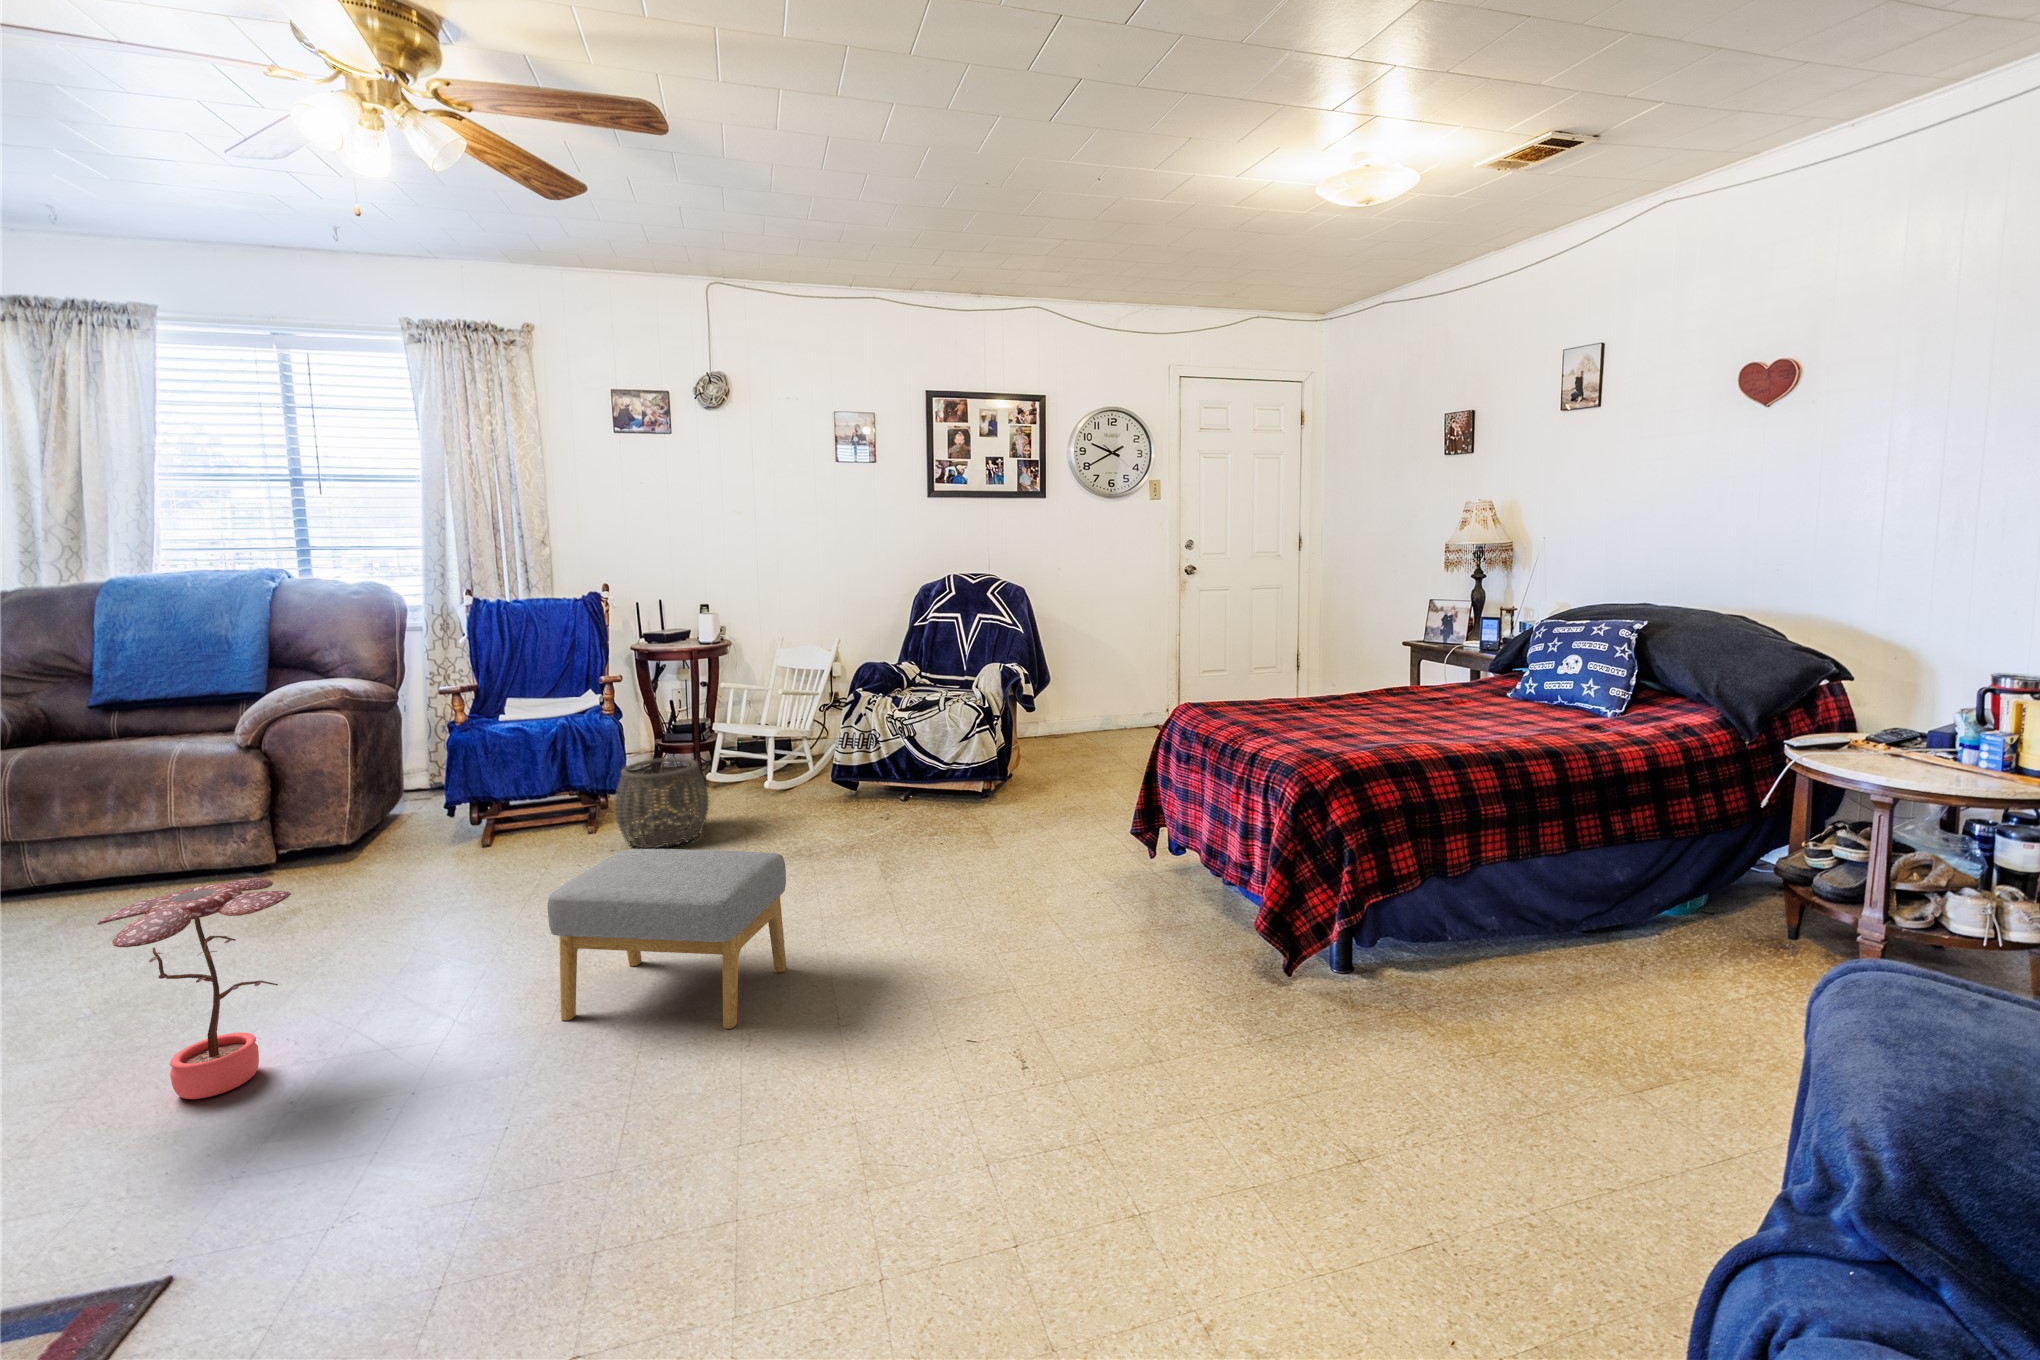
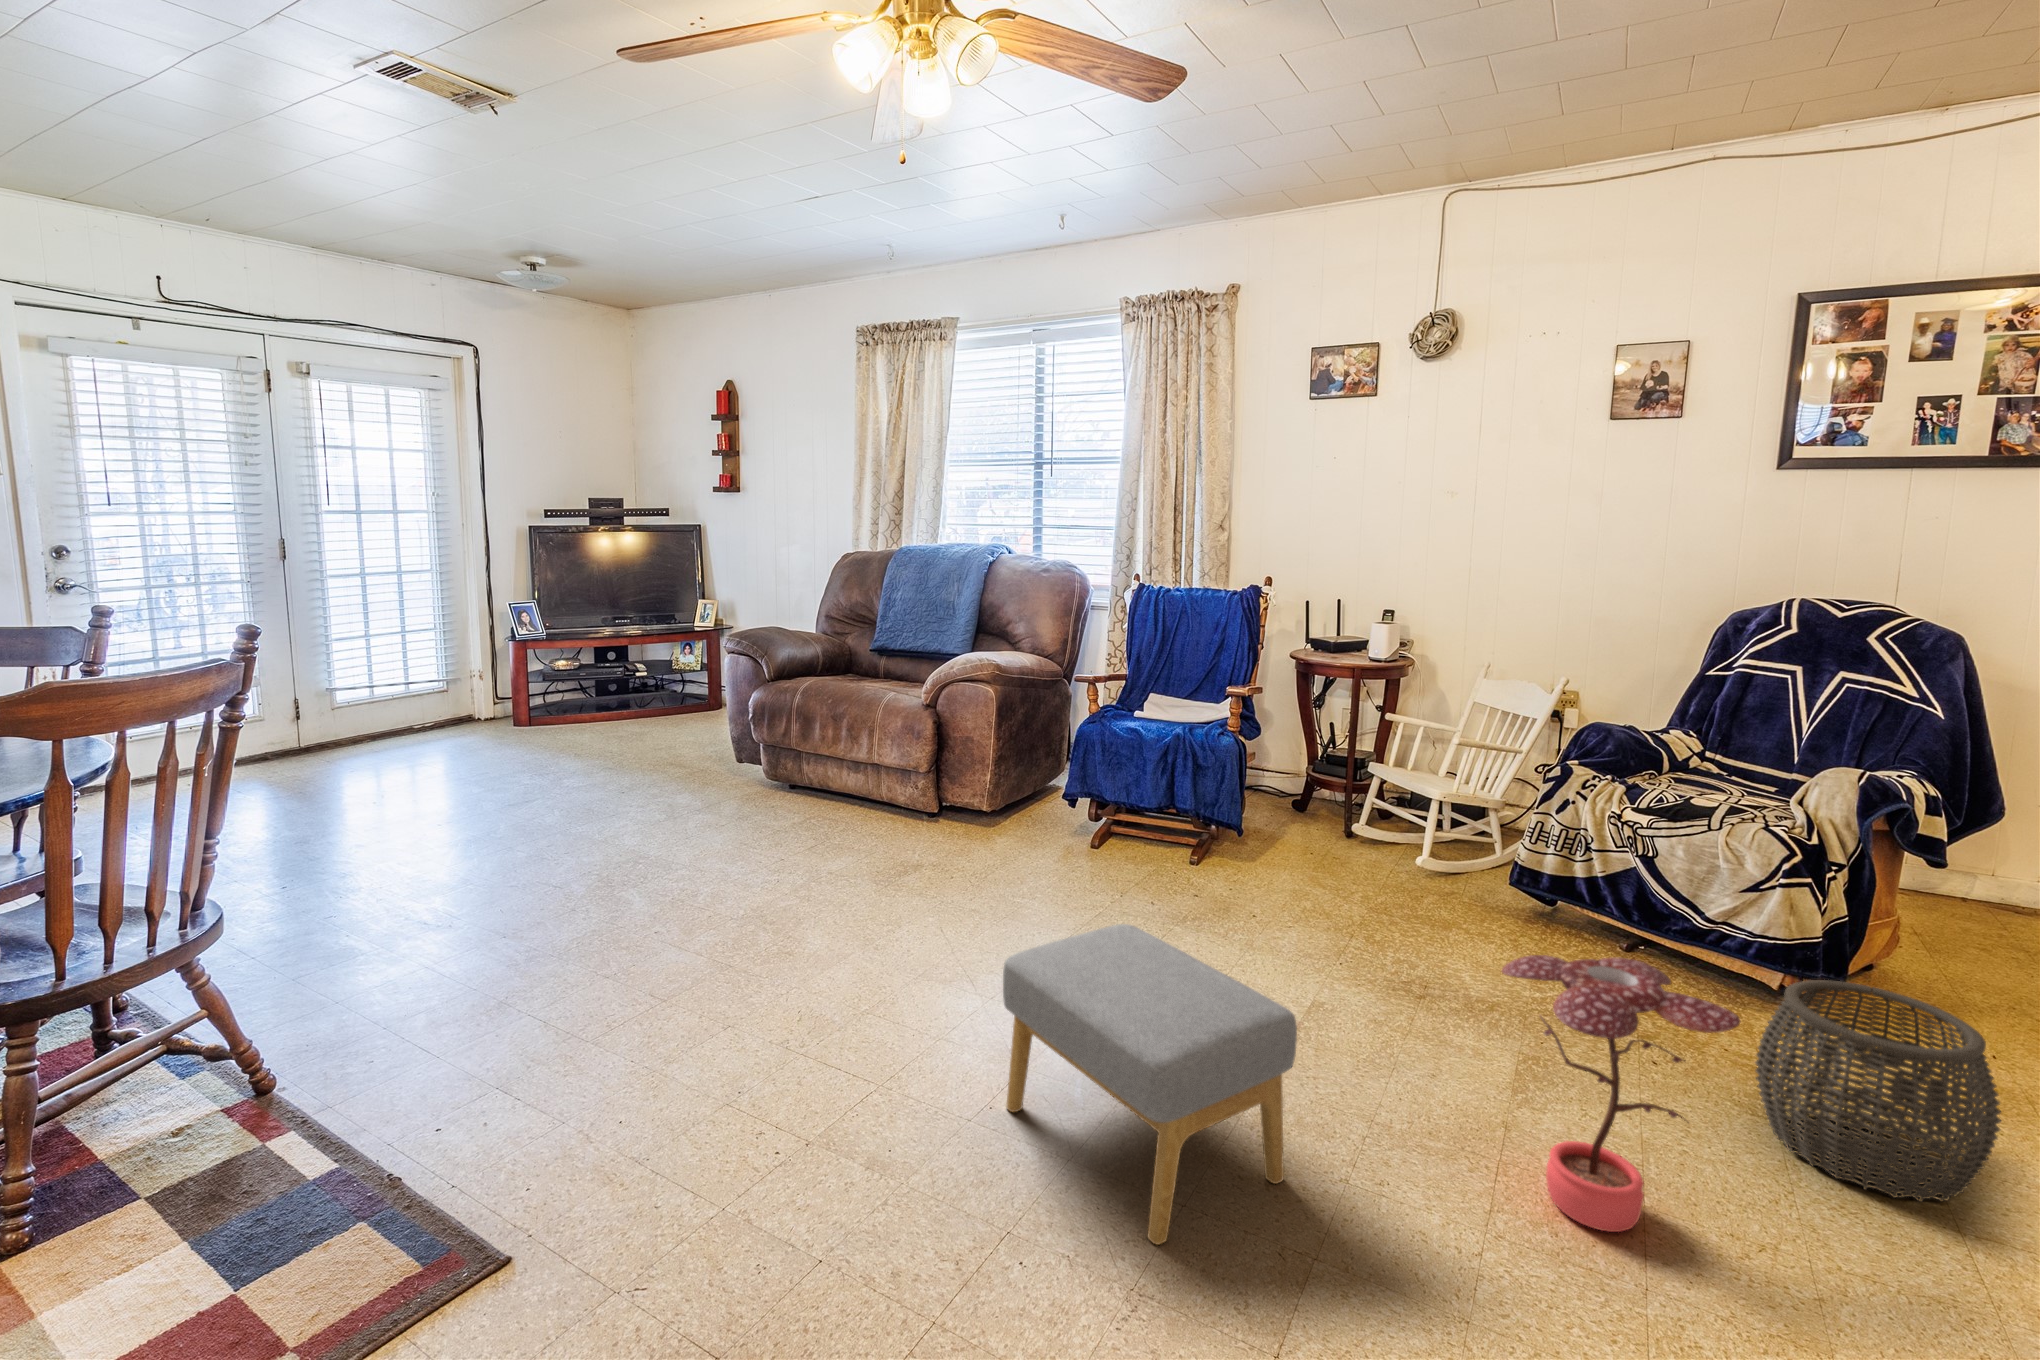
woven basket: present [614,758,710,848] -> present [1755,980,2001,1202]
potted plant: present [97,878,291,1099] -> present [1502,955,1740,1232]

